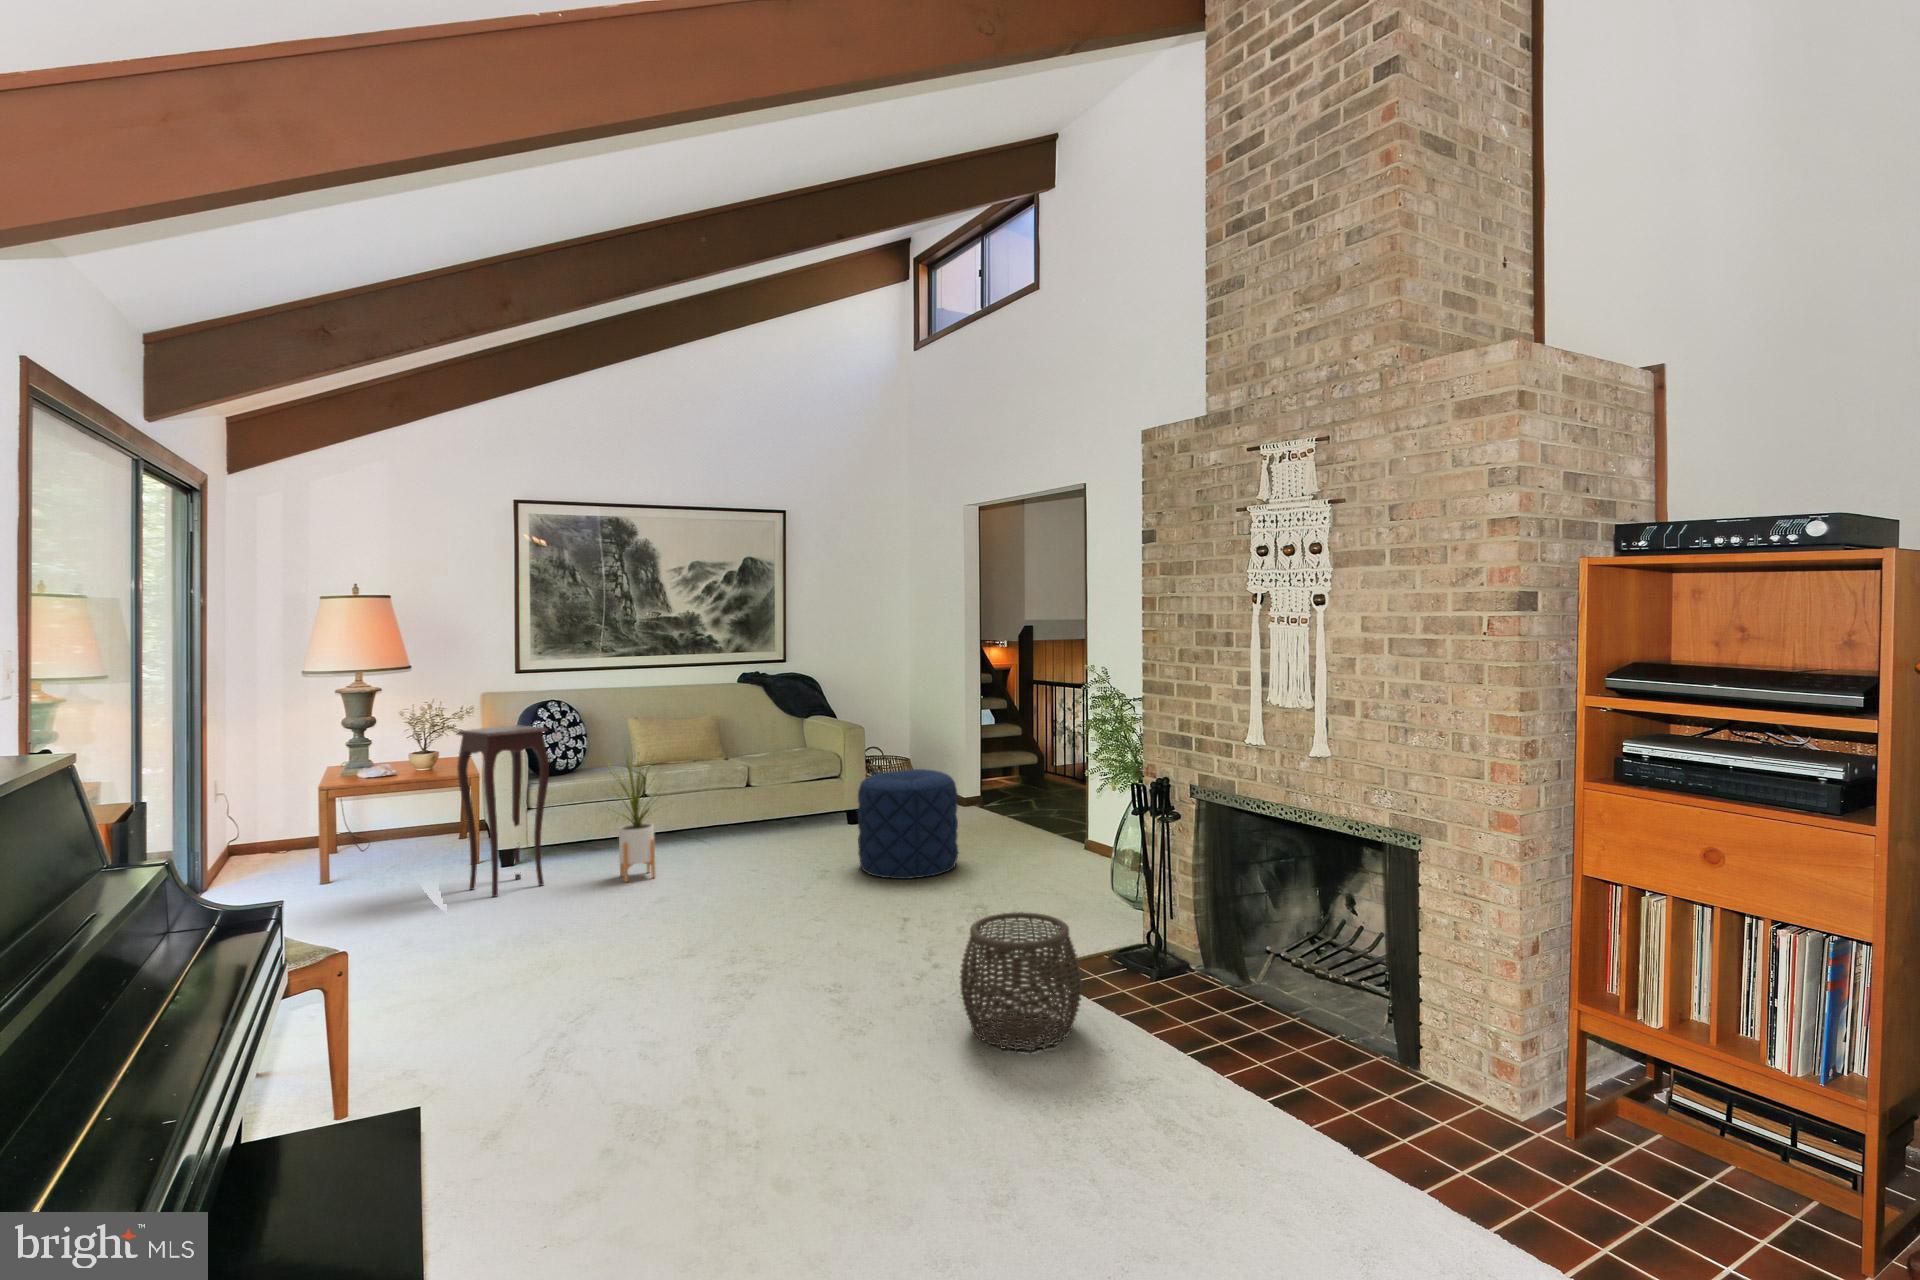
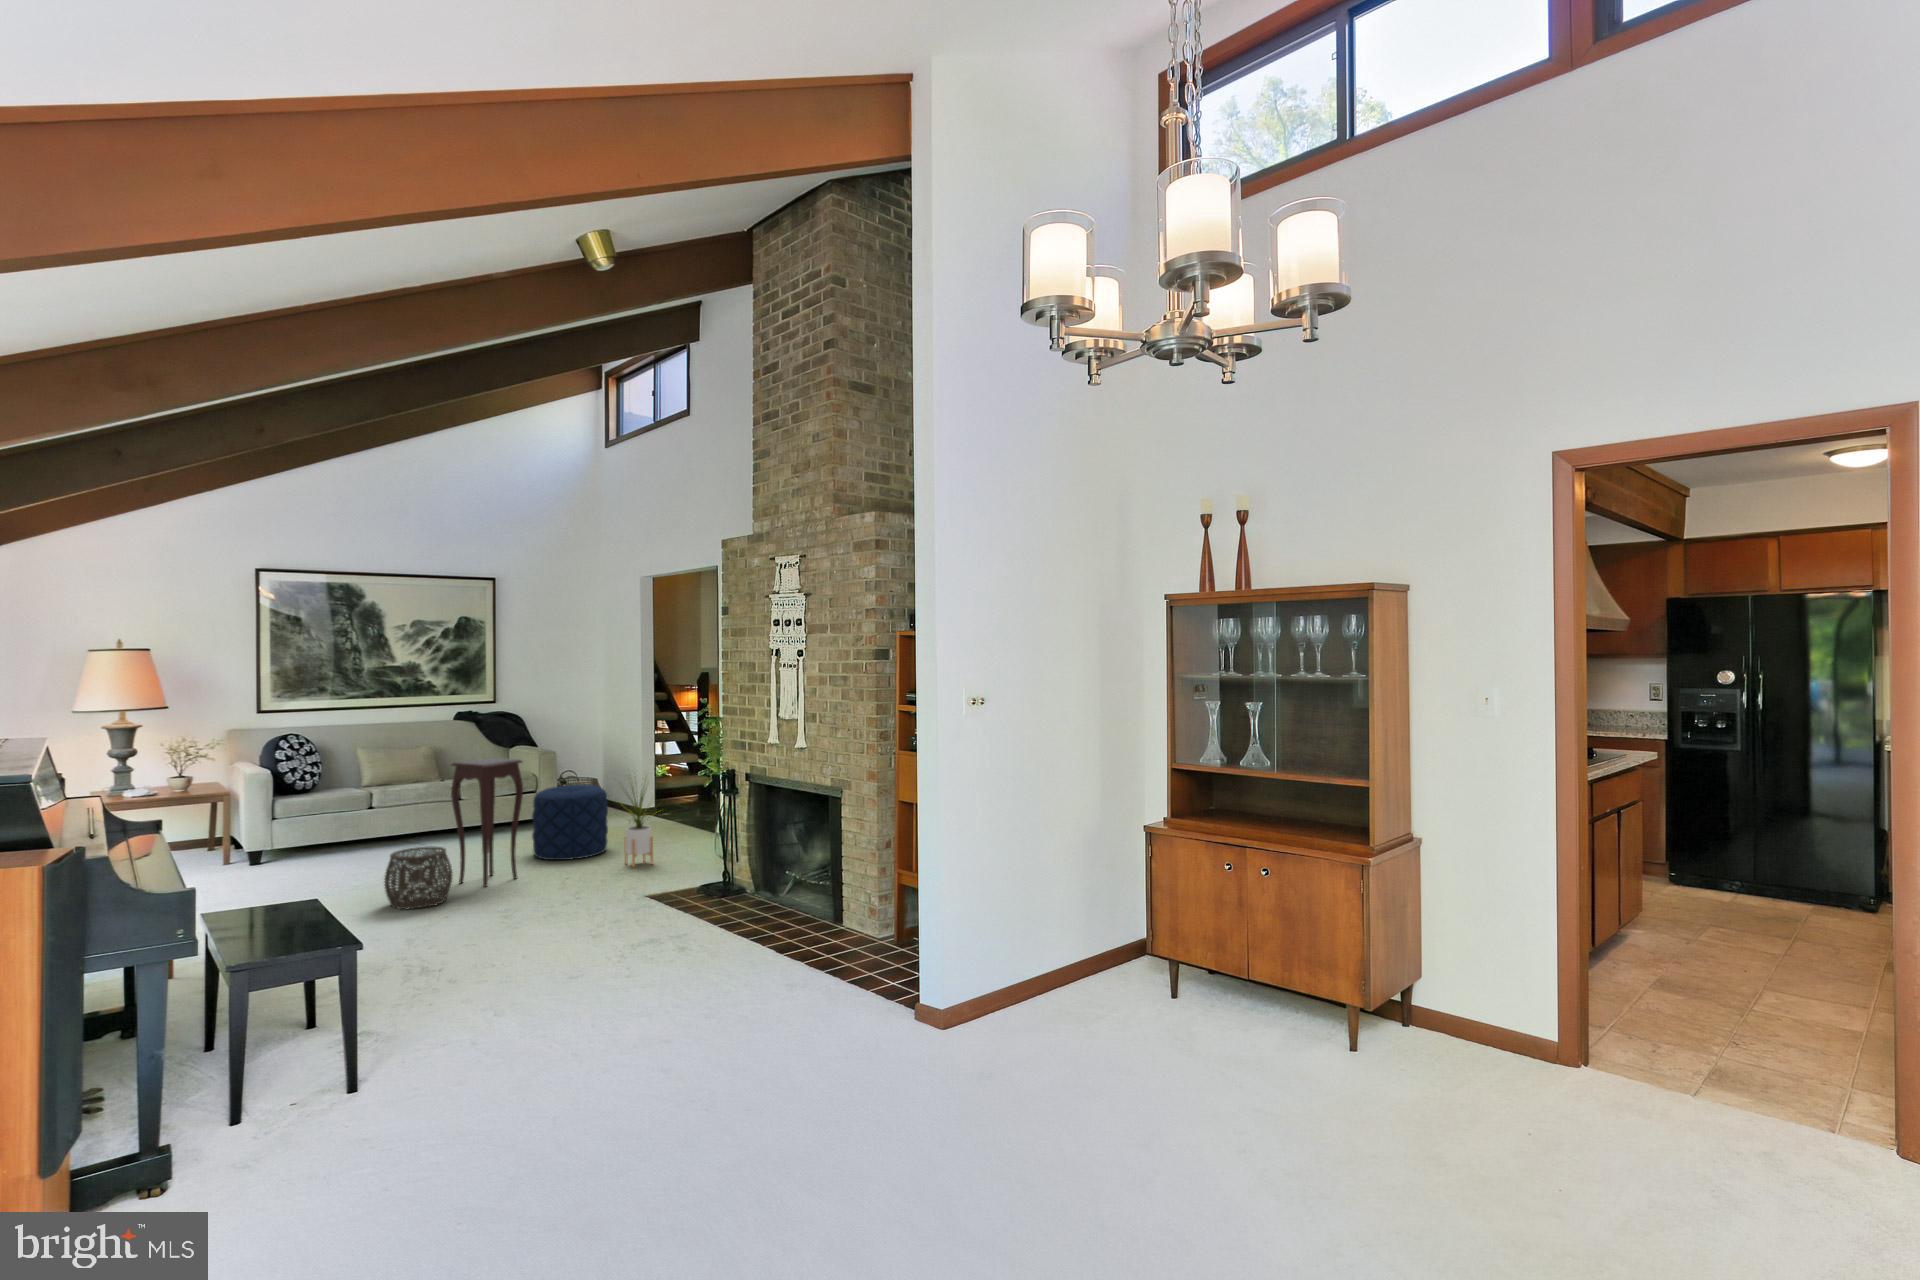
side table: present [457,725,549,897] -> present [451,758,523,887]
house plant: present [611,749,656,882] -> present [618,778,653,867]
woven basket: present [960,912,1082,1050] -> present [384,847,452,909]

